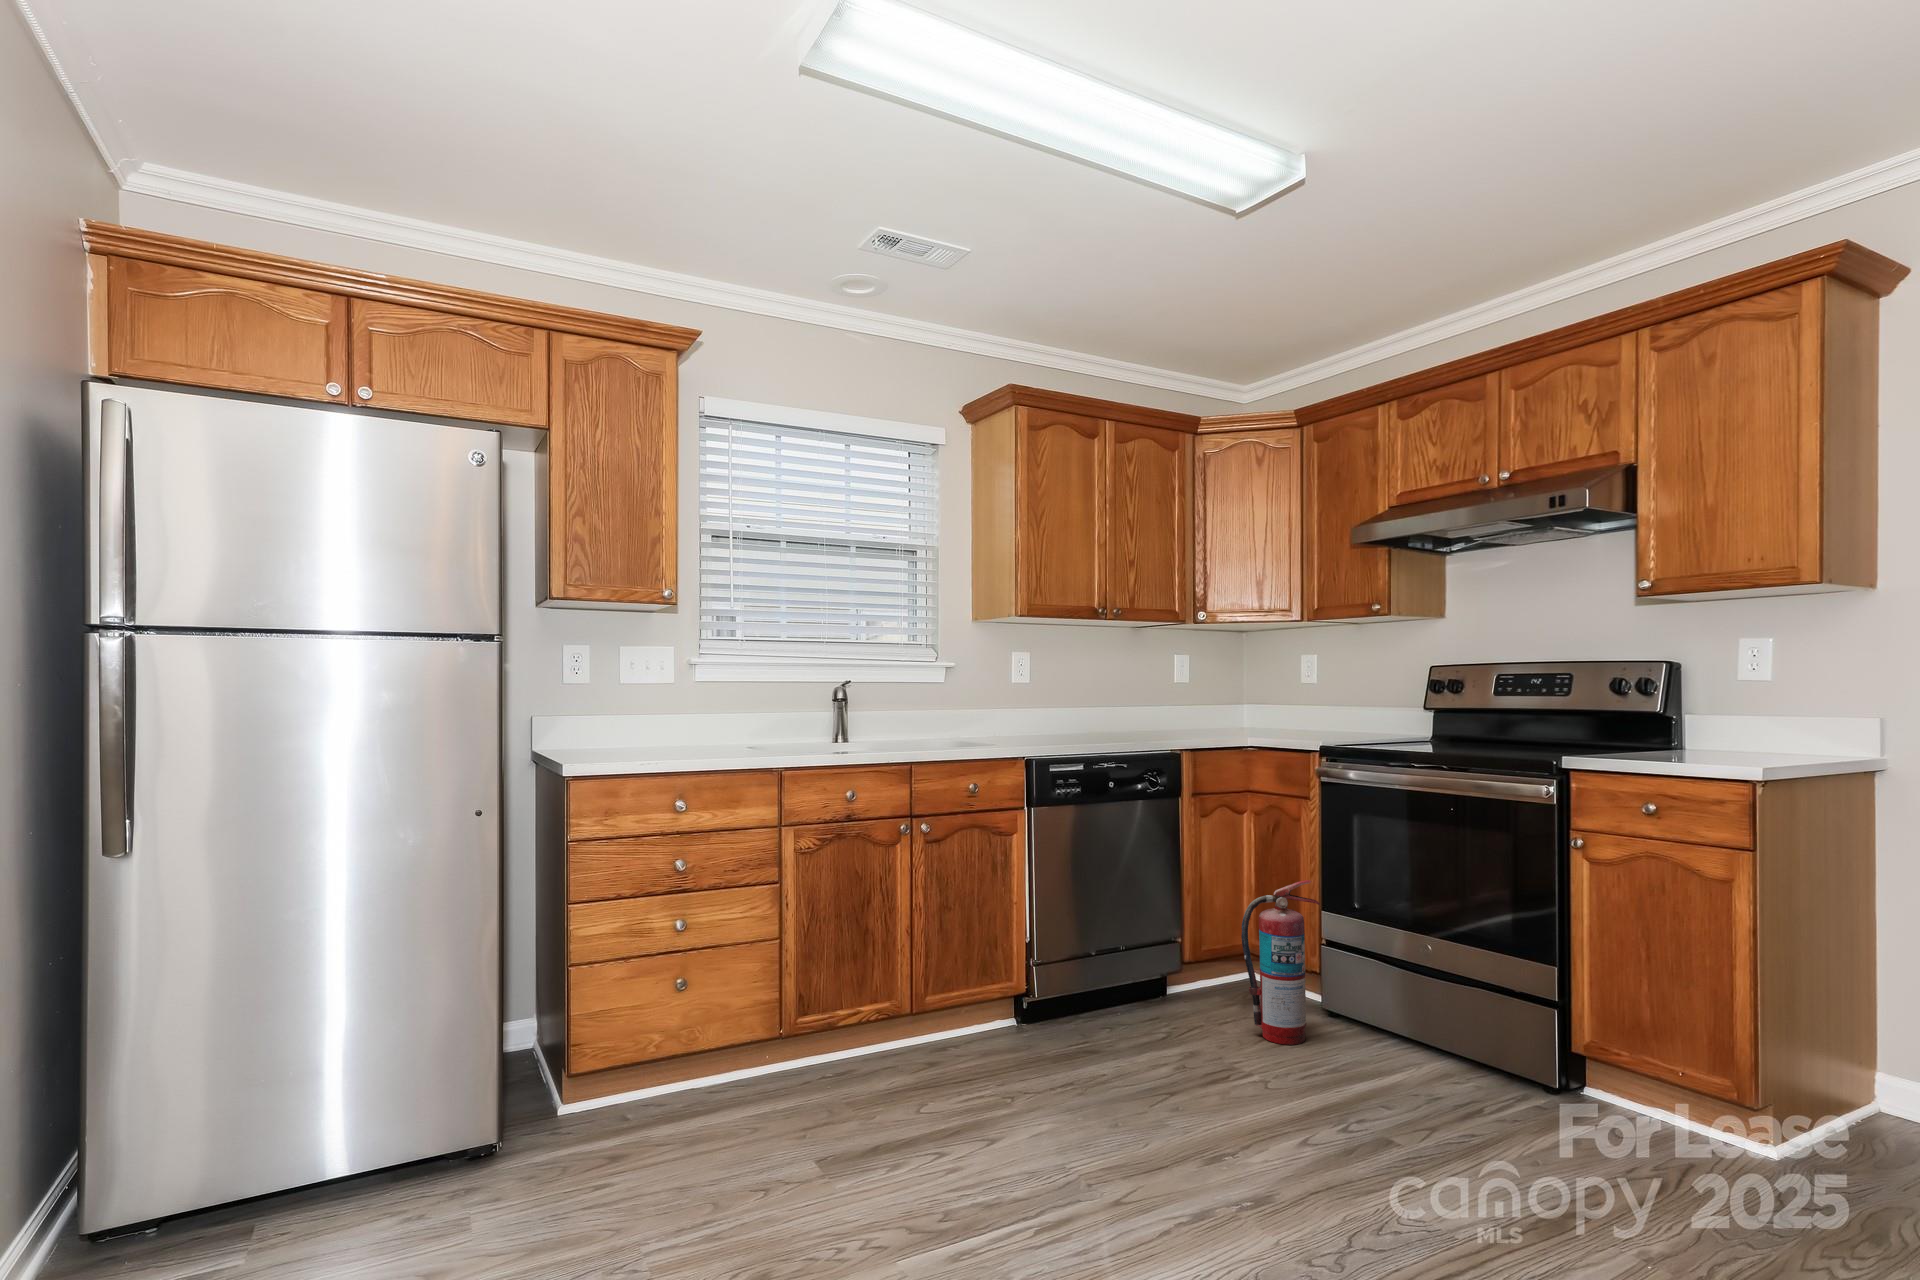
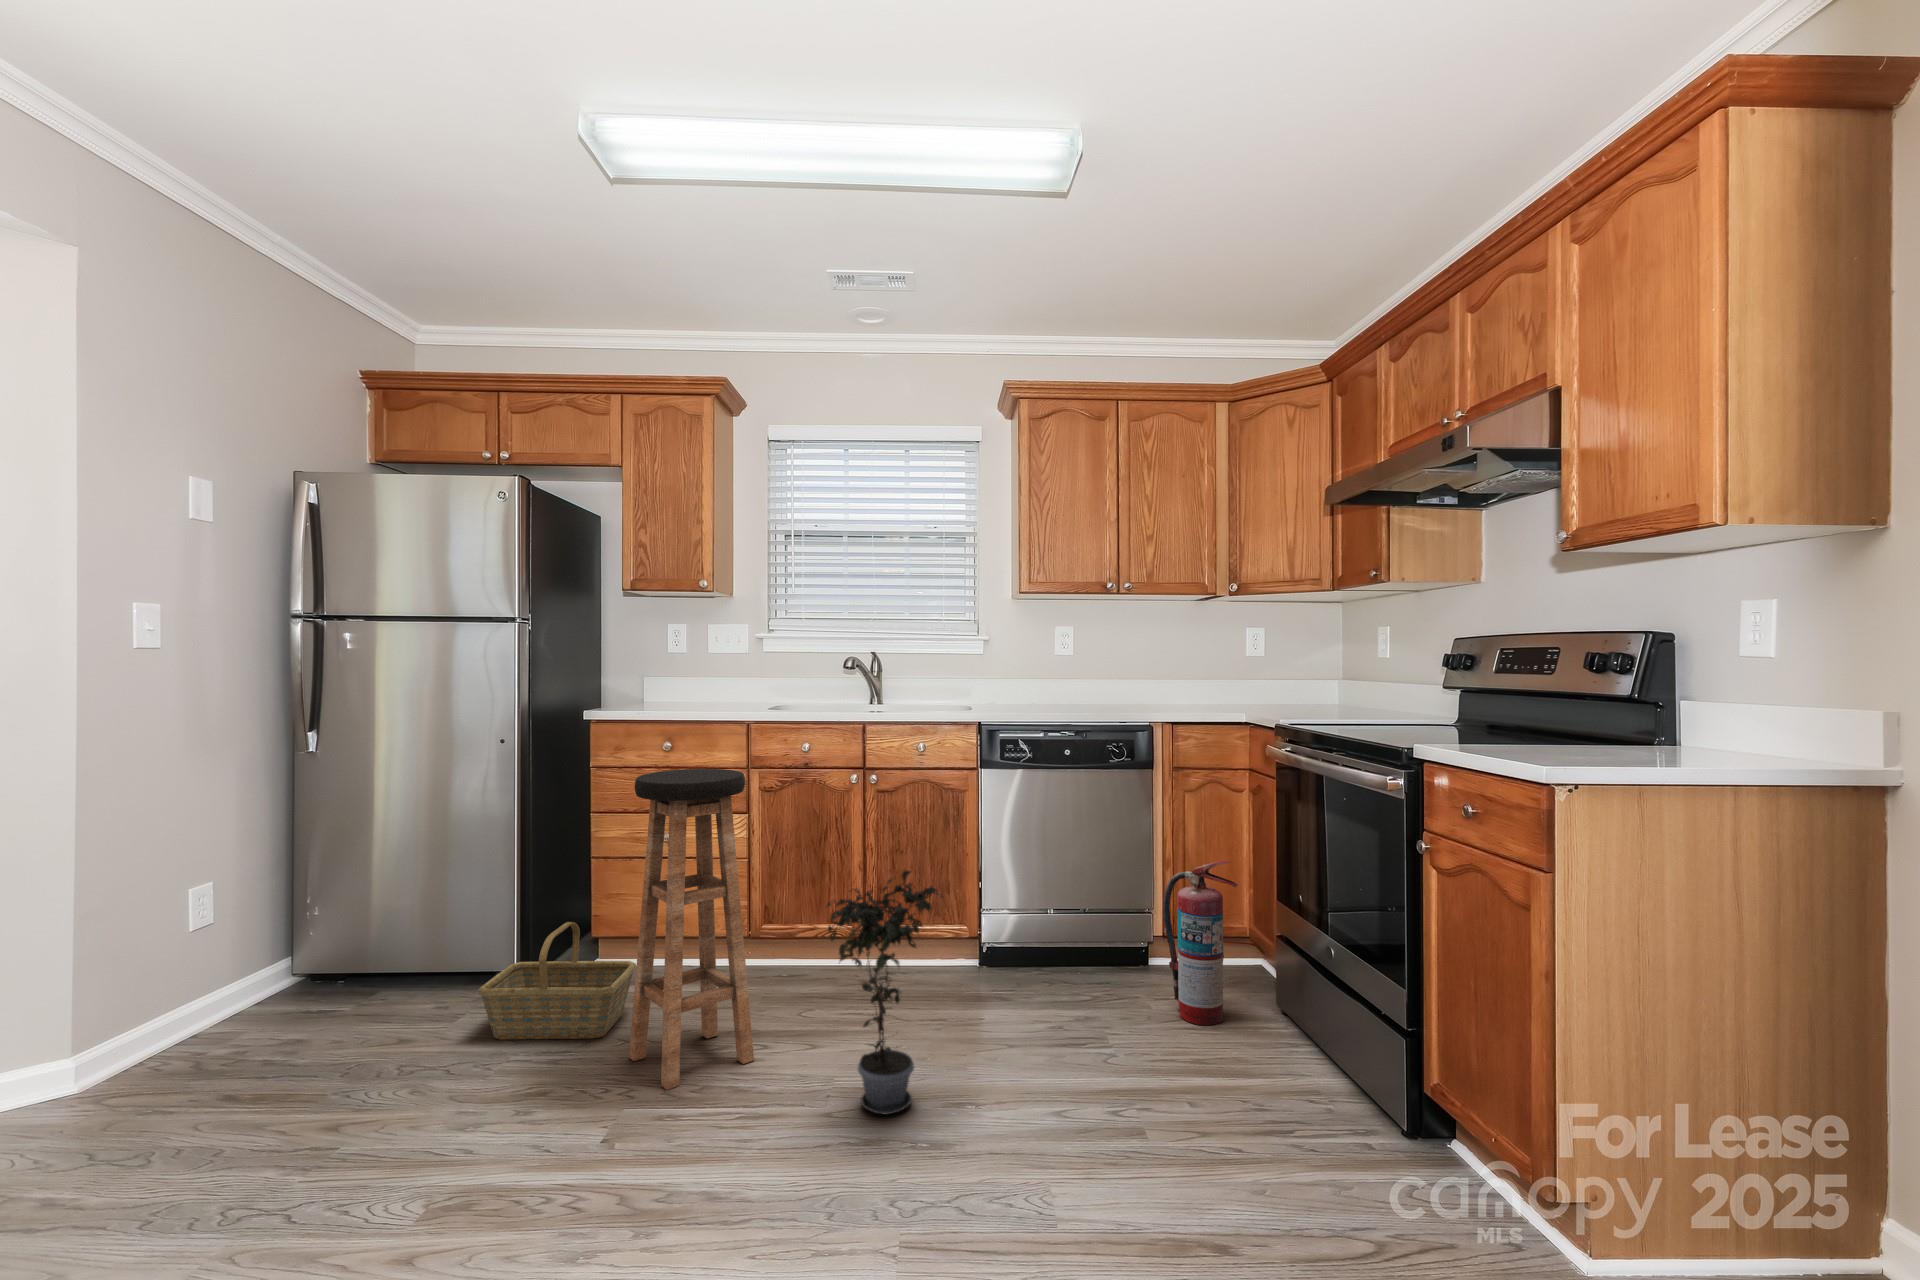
bar stool: none [807,824,957,1227] -> present [629,769,754,1090]
potted plant: none [1105,916,1220,1191] -> present [826,870,939,1115]
basket: none [550,1049,750,1230] -> present [478,922,636,1040]

